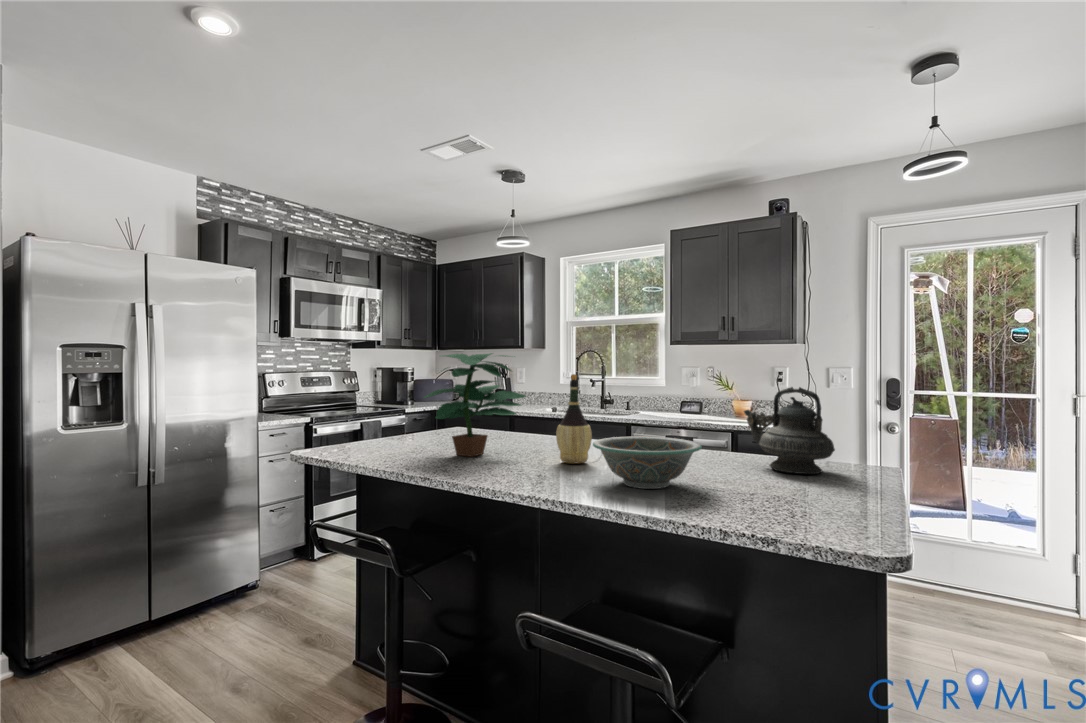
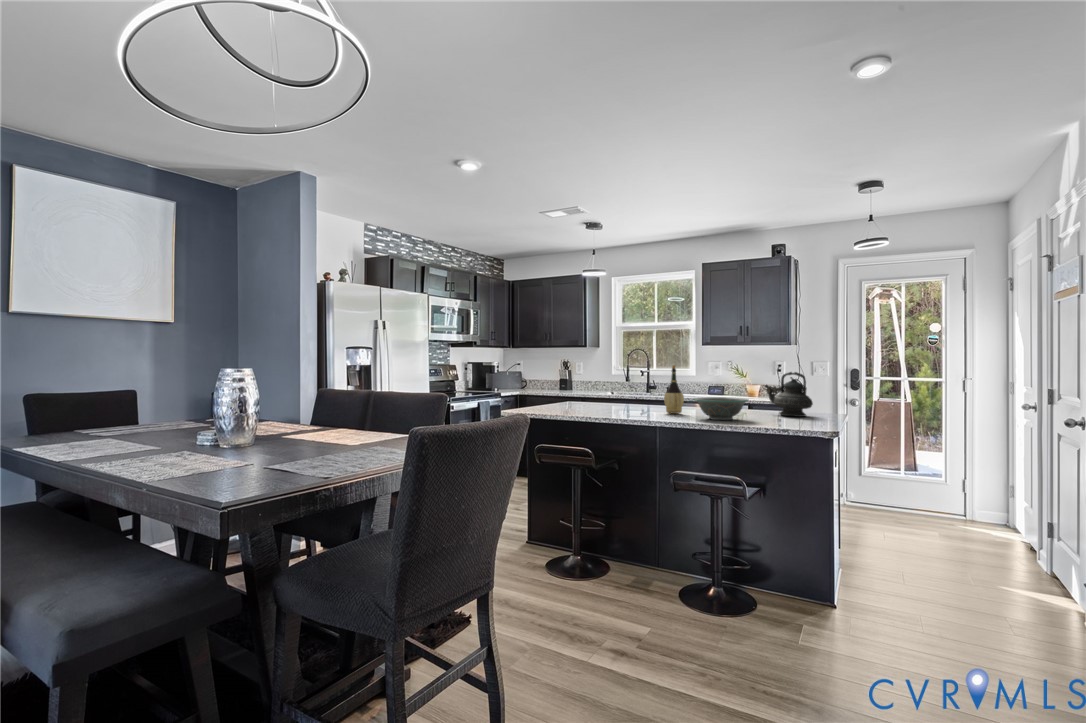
potted plant: present [424,353,526,457] -> none [588,353,640,412]

